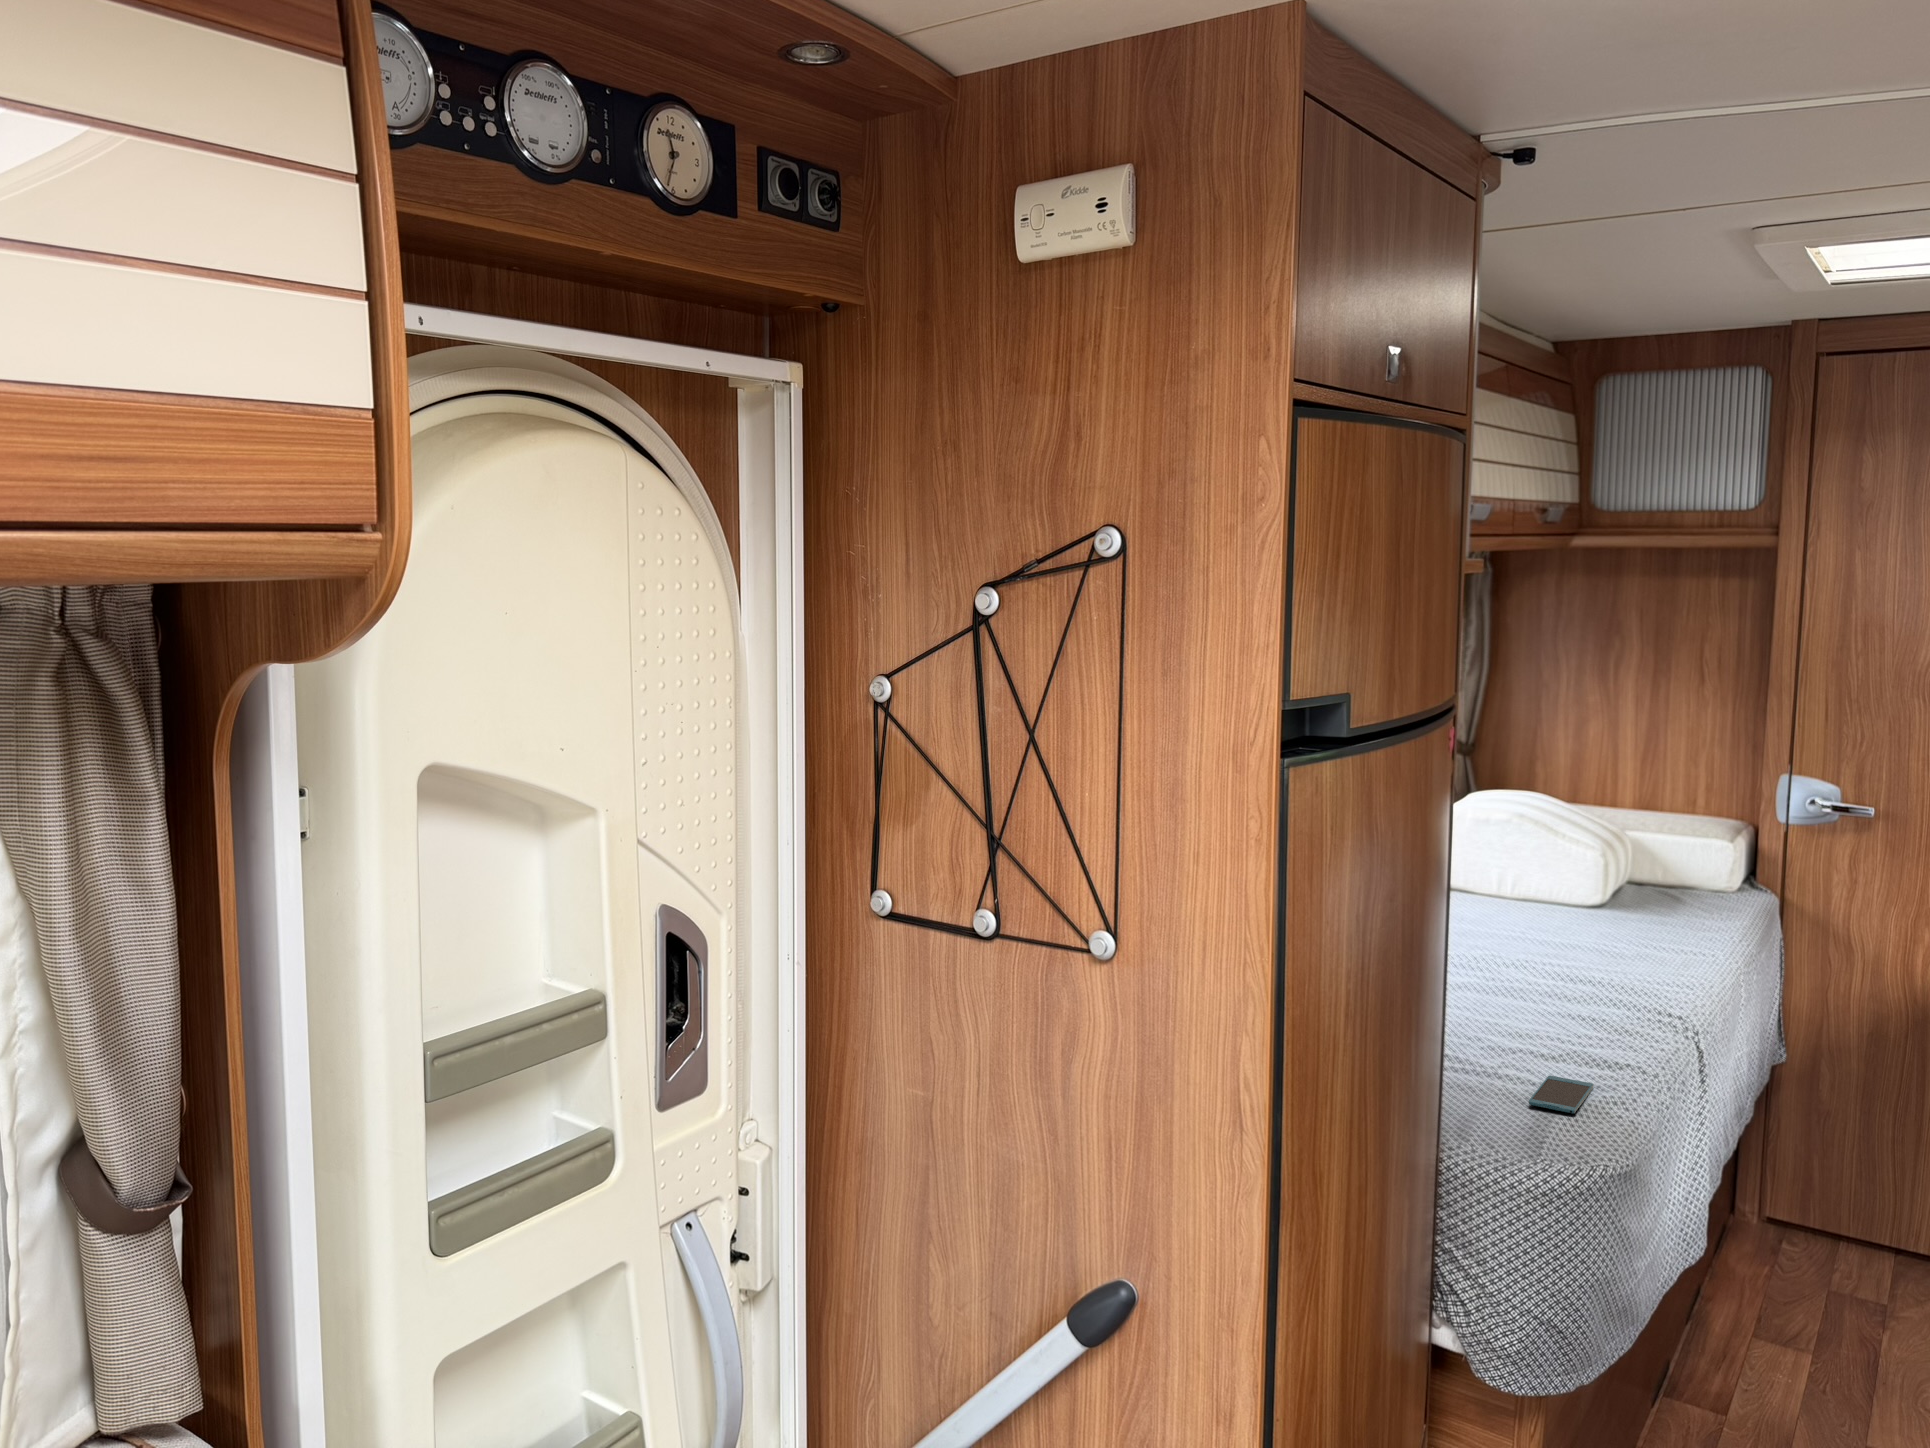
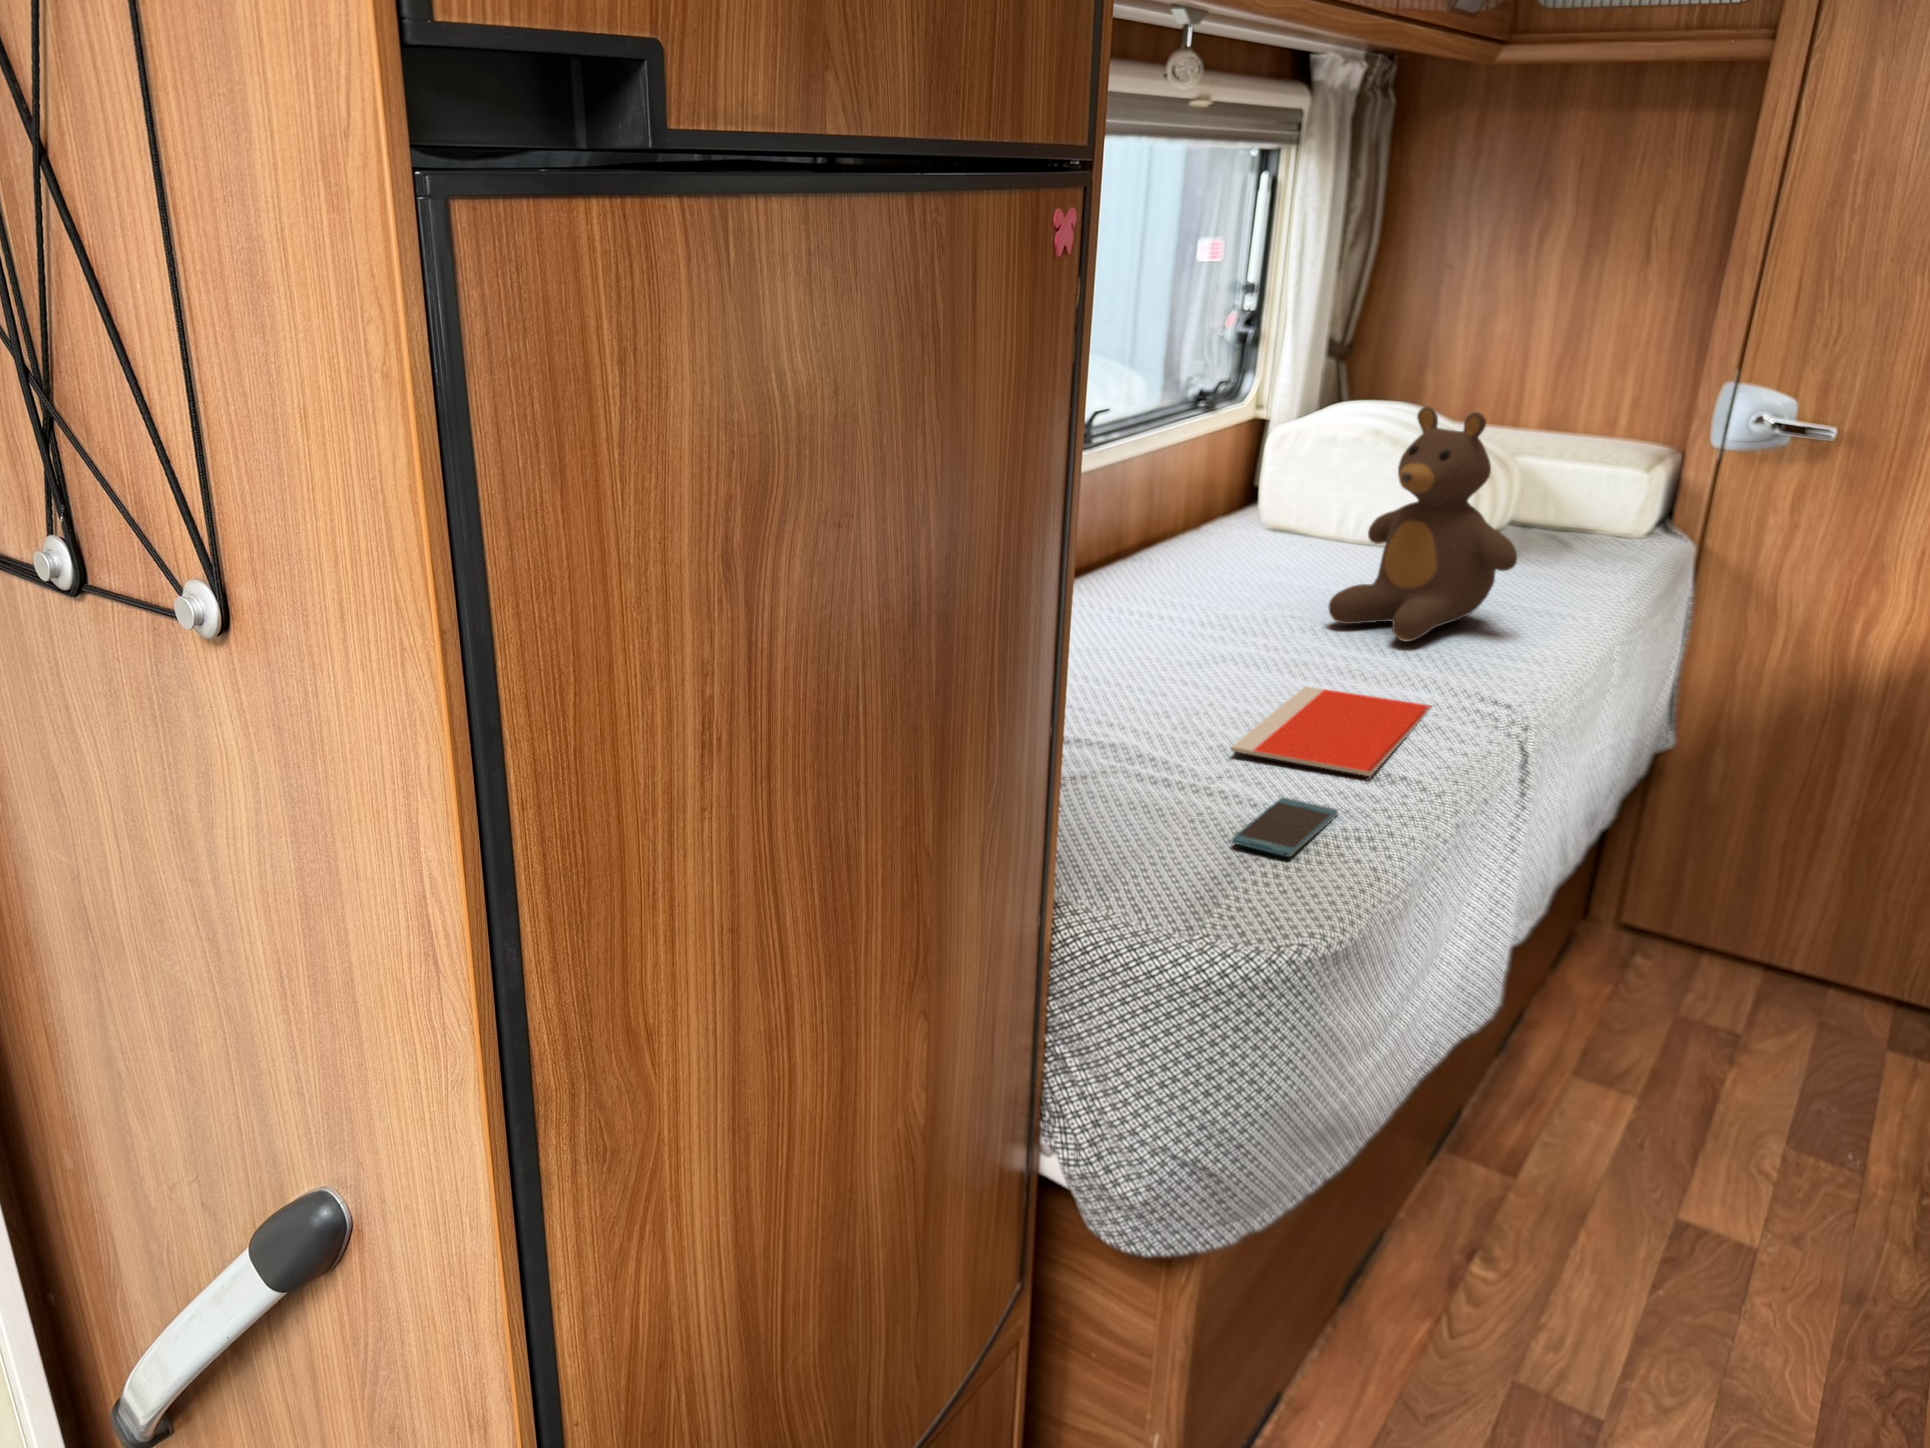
teddy bear: none [1519,795,1663,969] -> present [1329,407,1517,641]
notebook: none [1495,1000,1627,1062] -> present [1231,686,1432,776]

